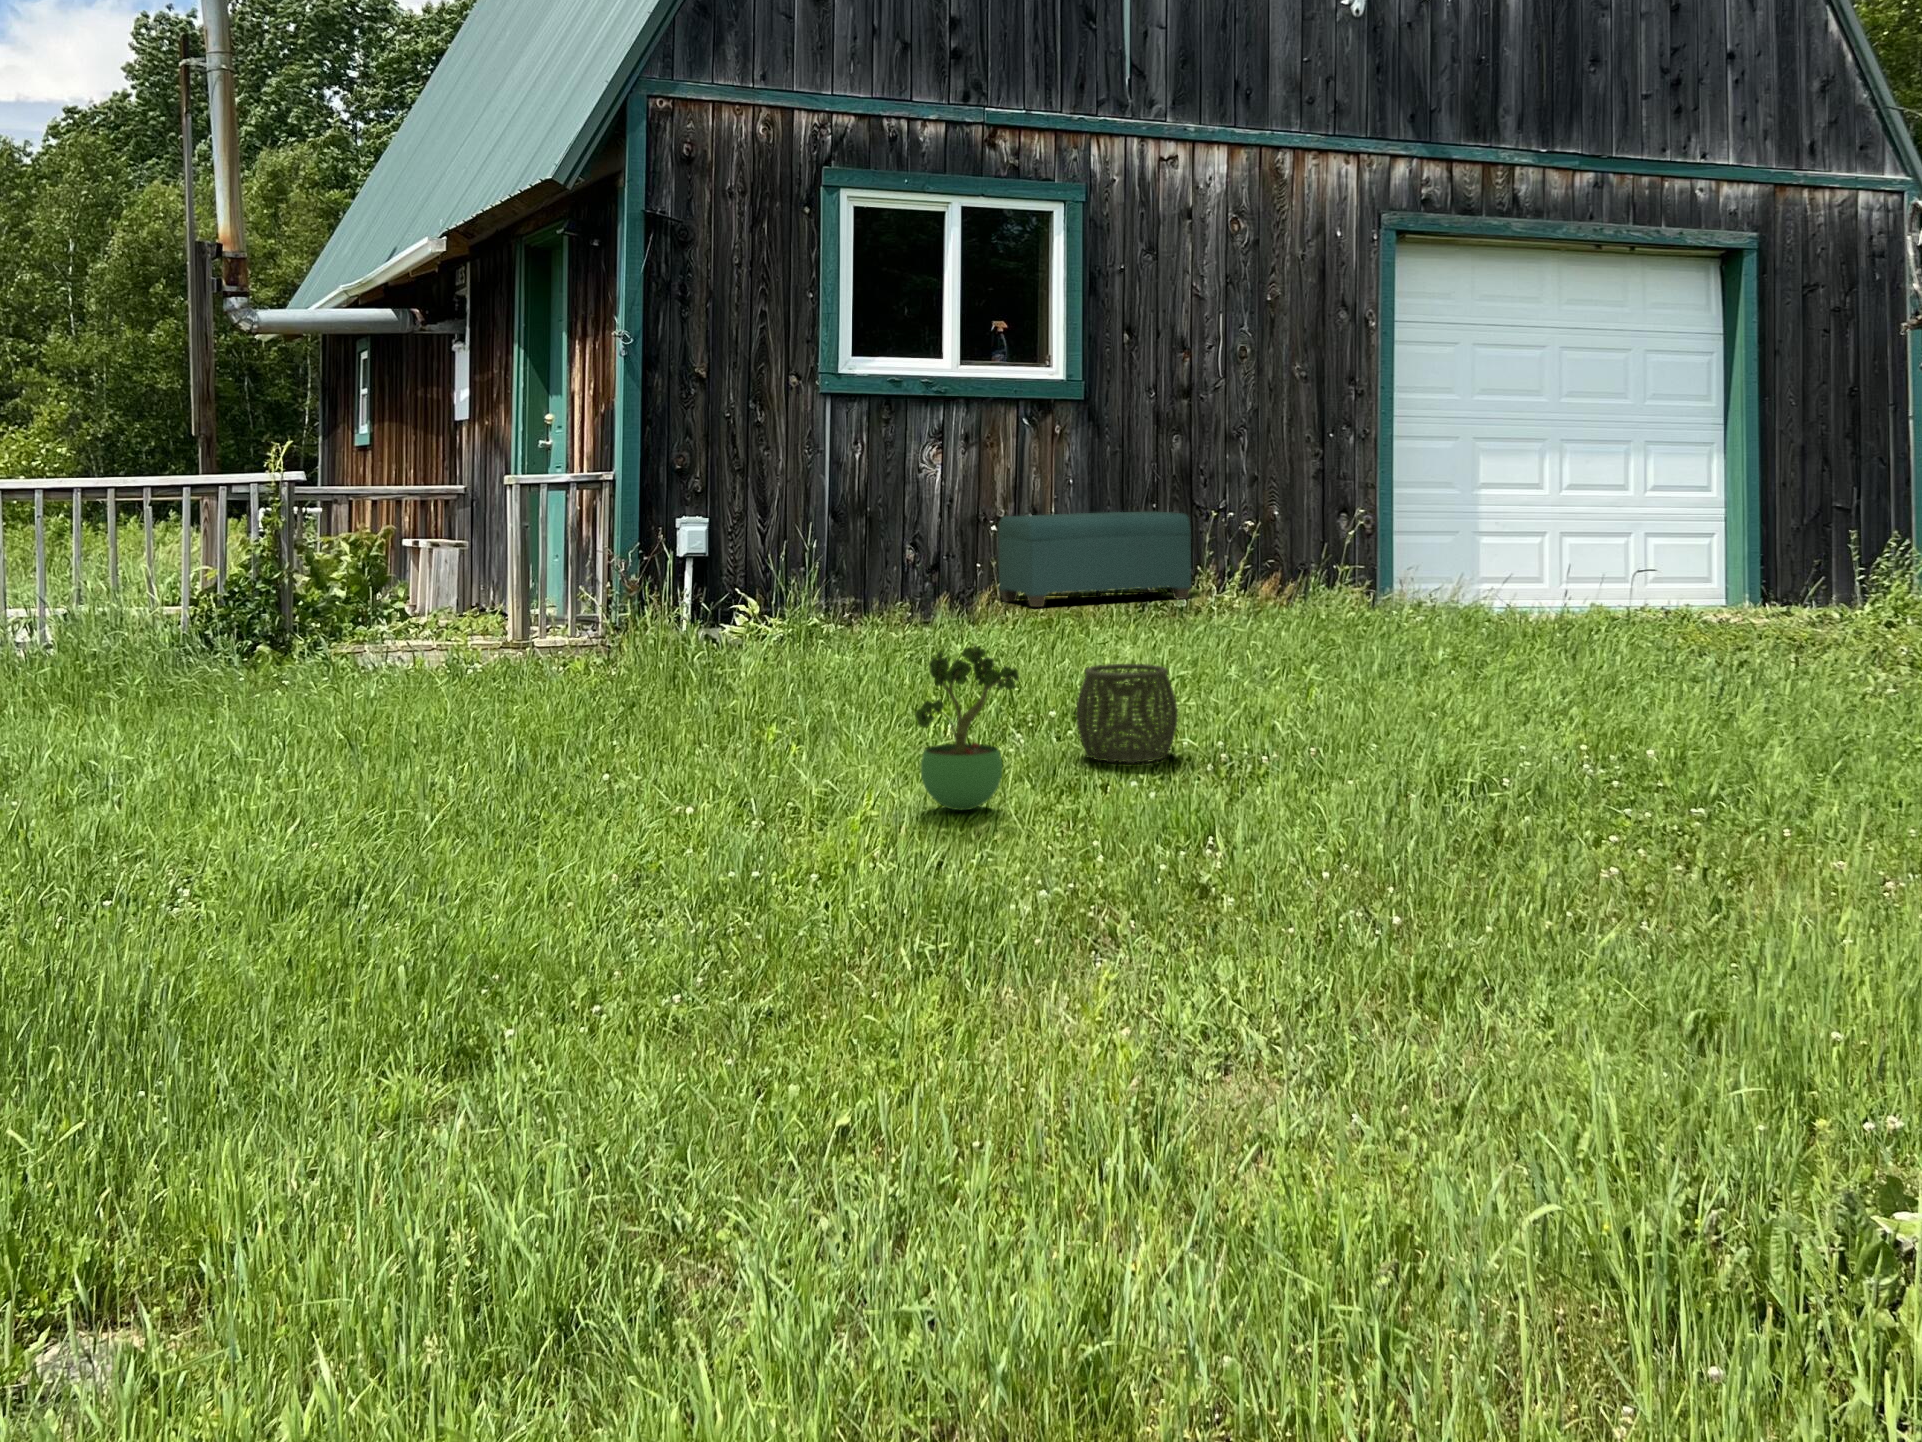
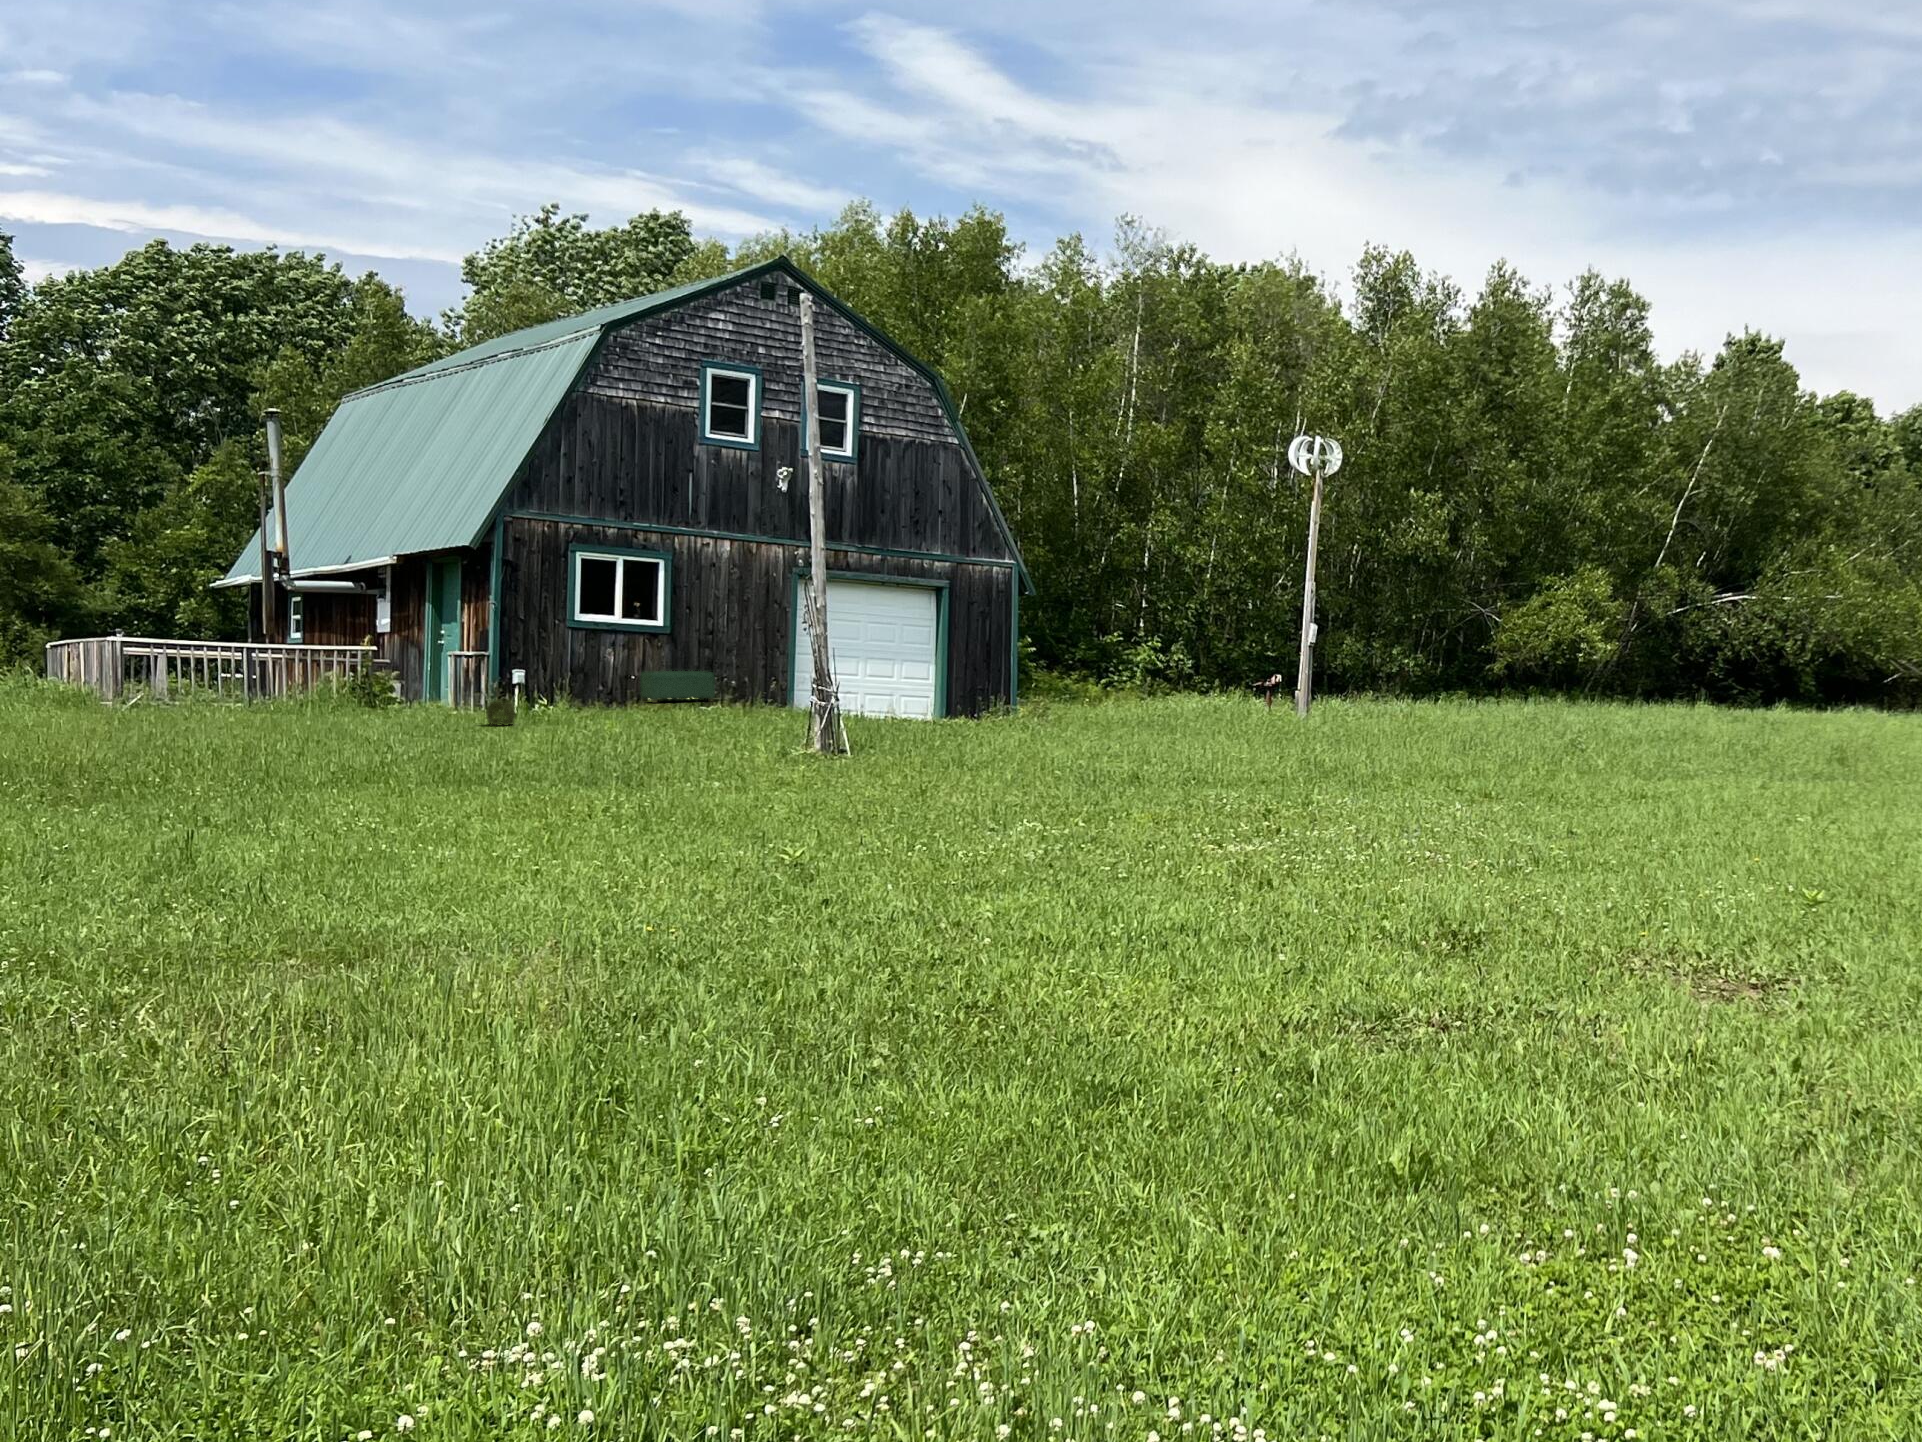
potted plant: present [915,646,1019,811] -> none [611,697,638,736]
woven basket: present [1076,664,1178,763] -> present [486,702,516,725]

